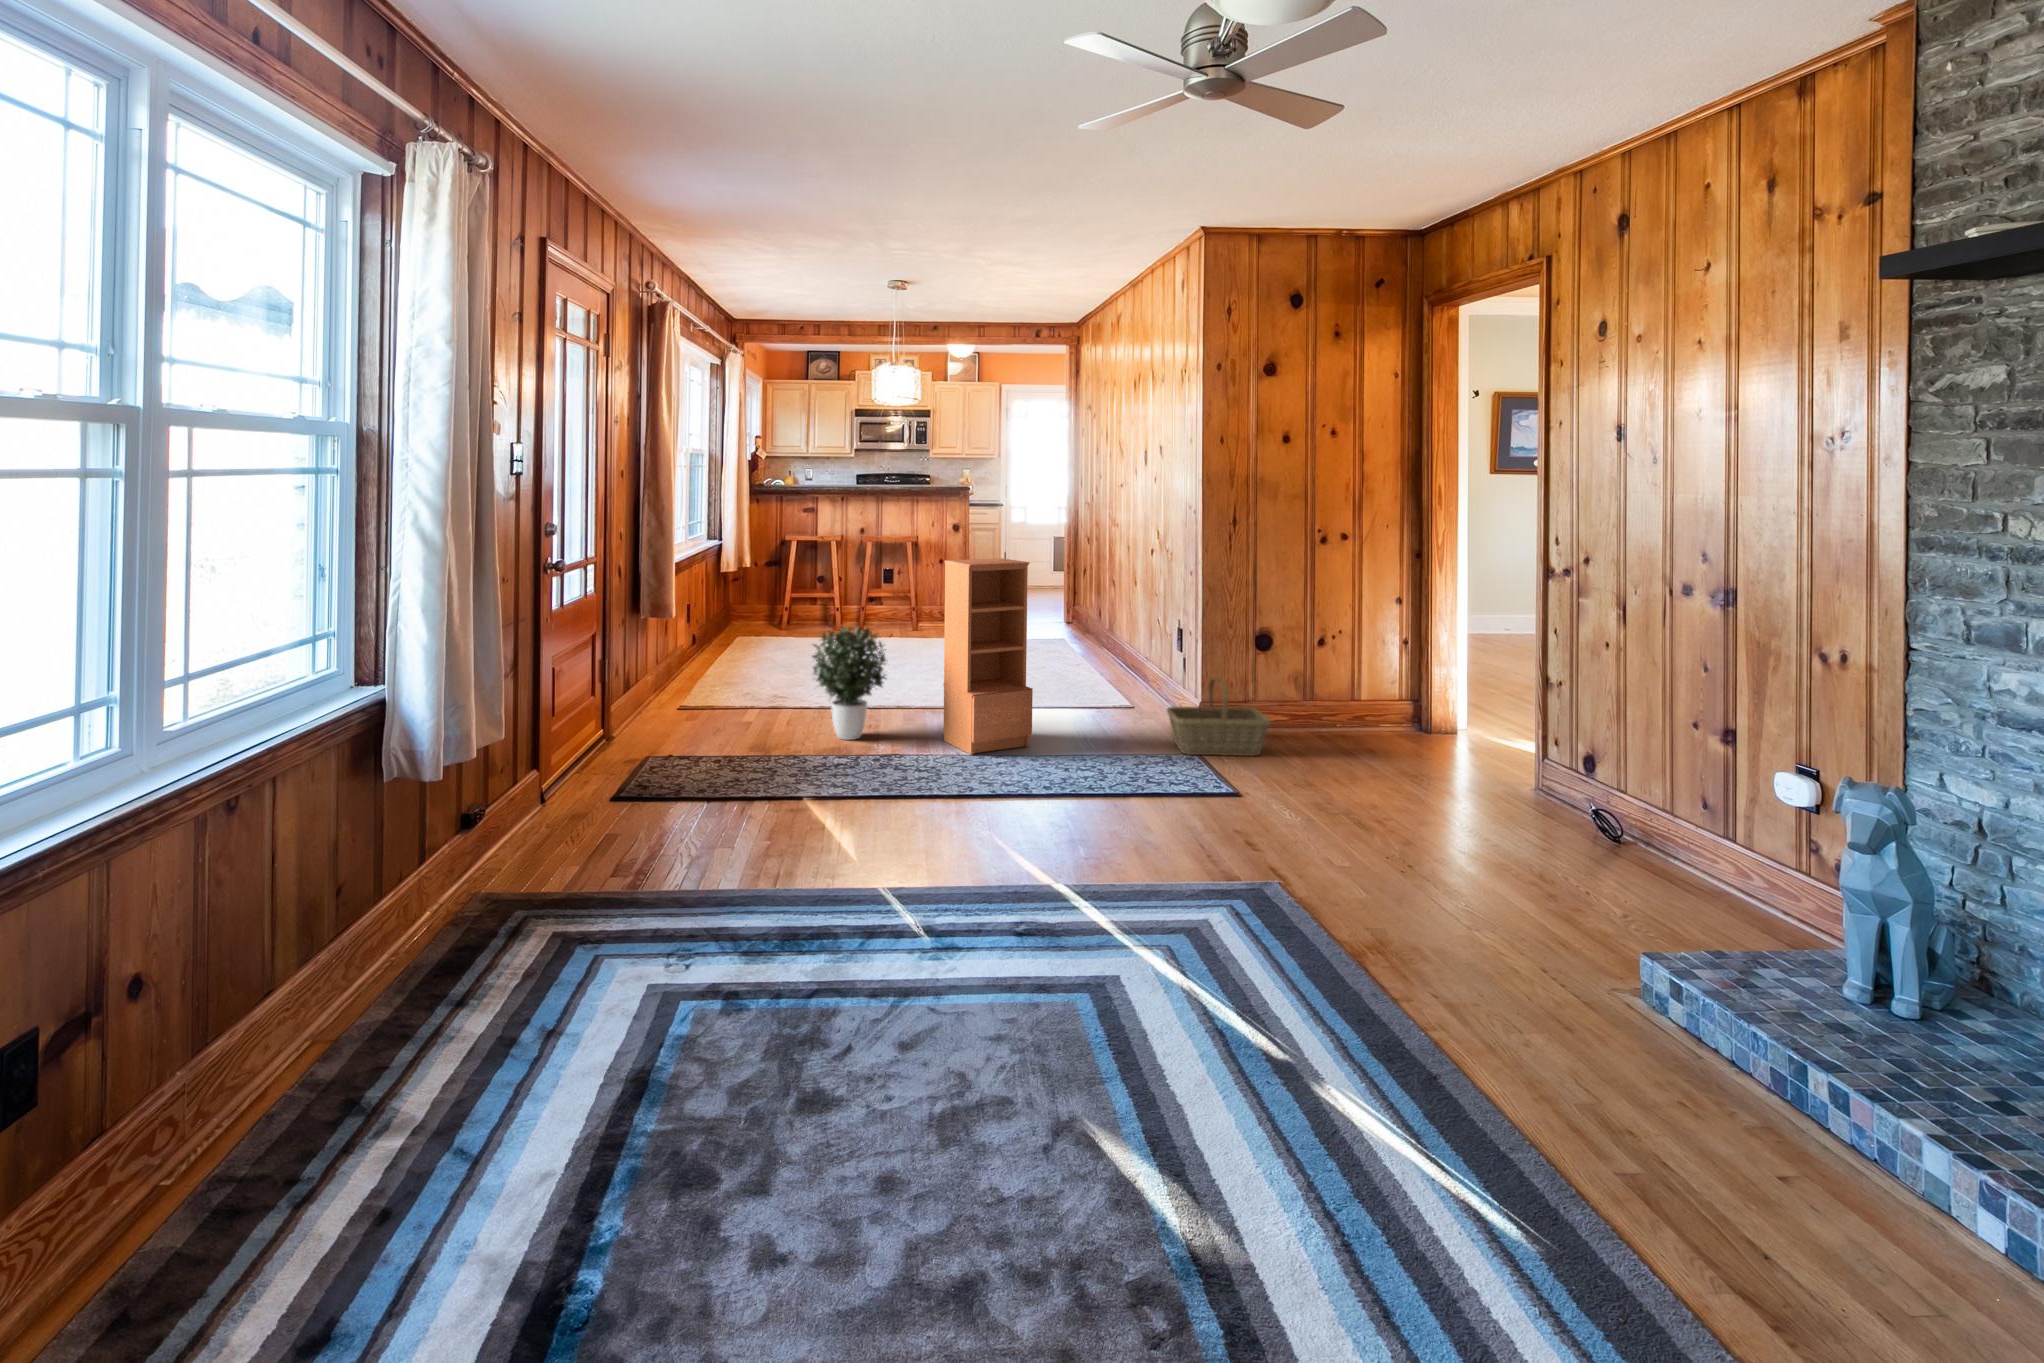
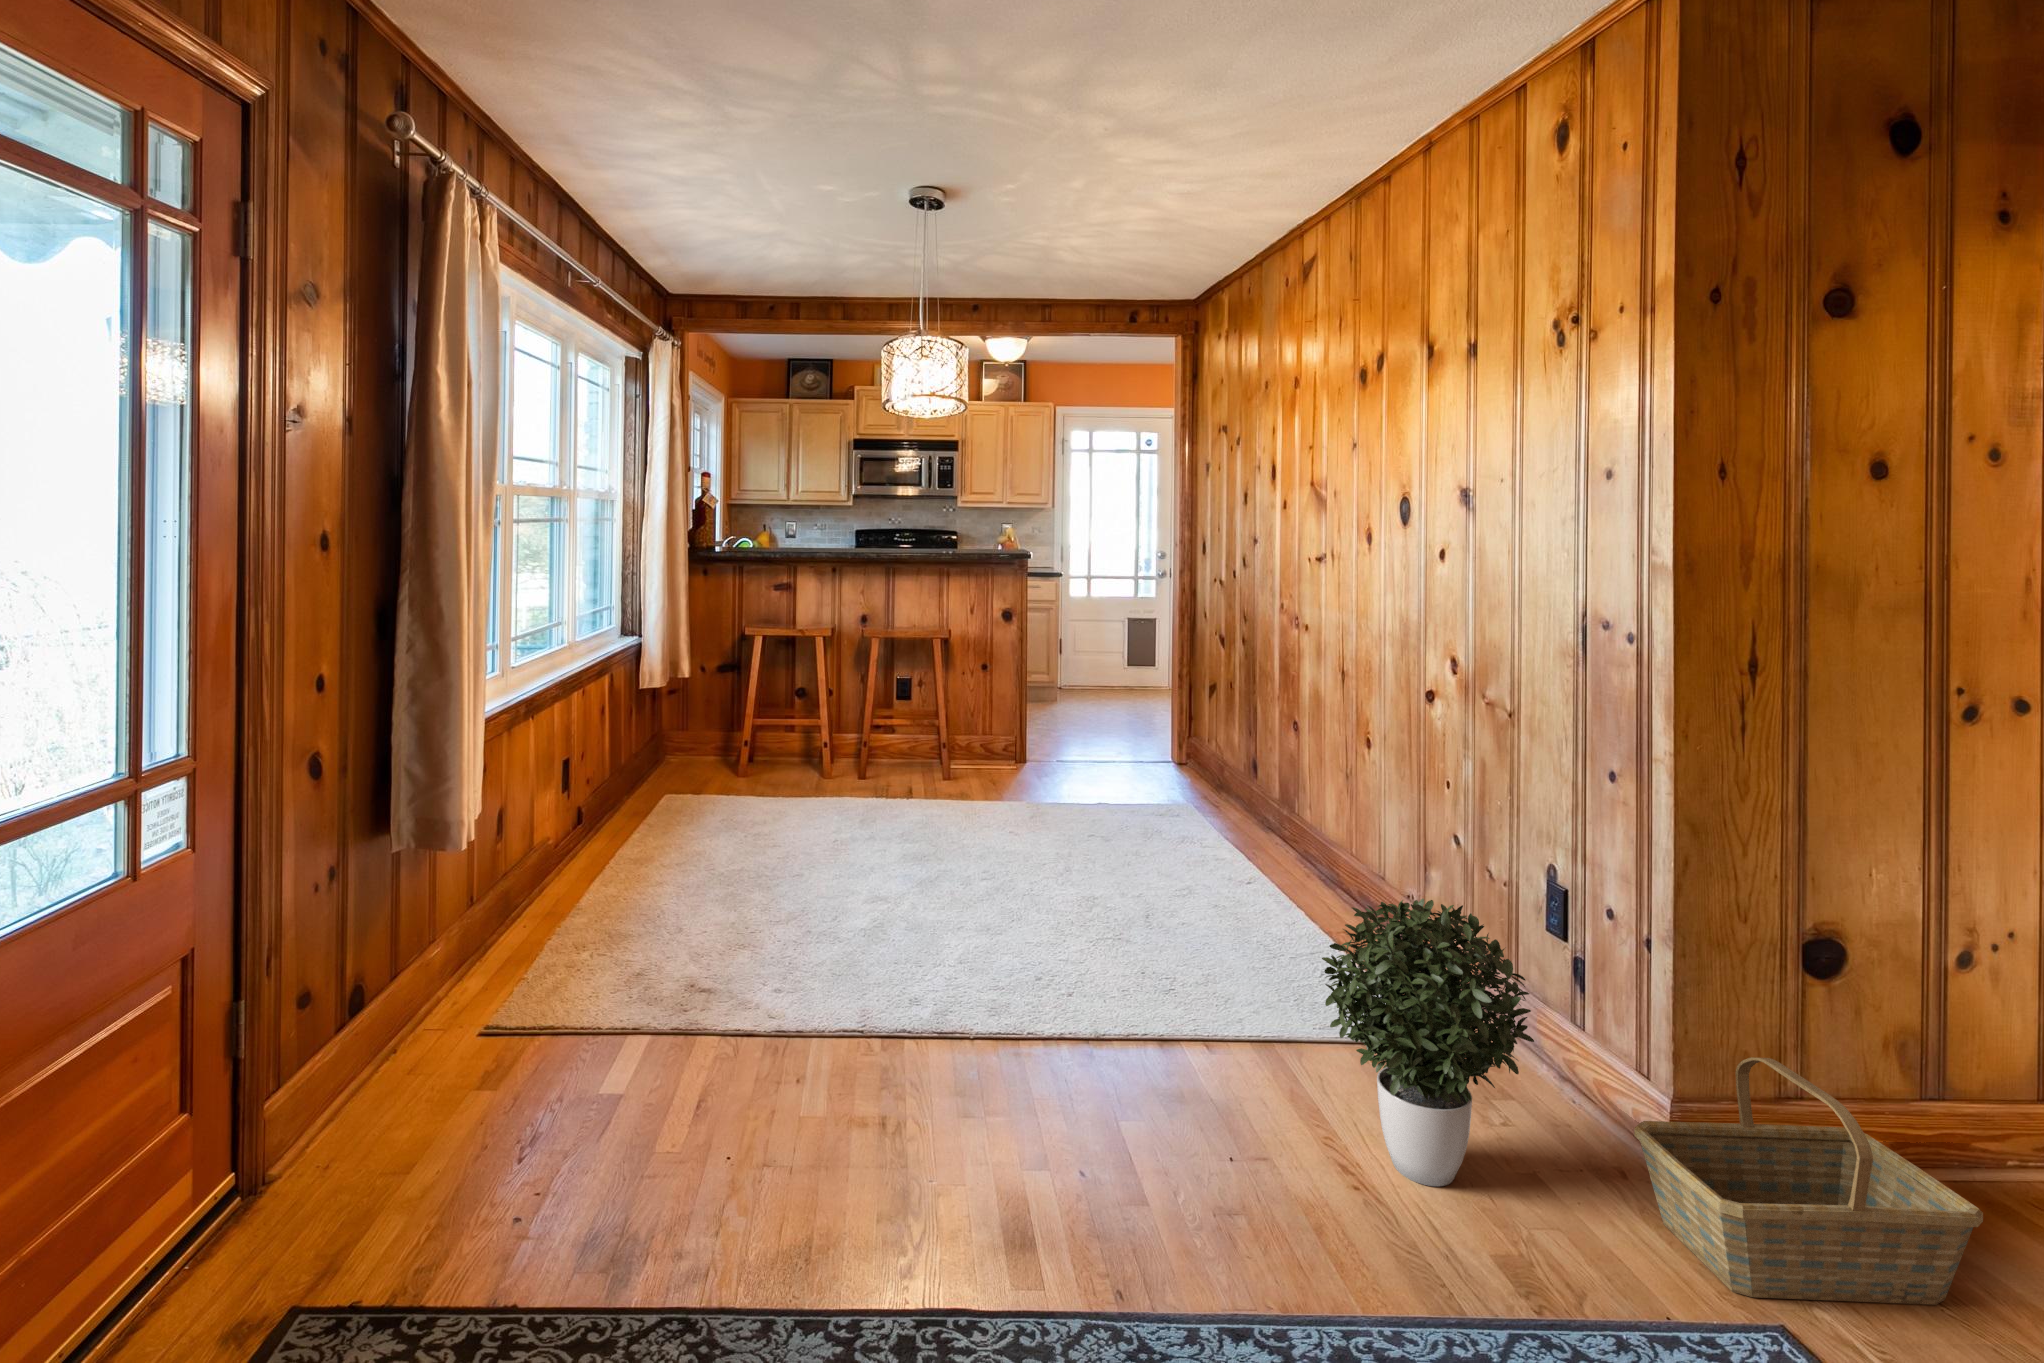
bookcase: present [944,558,1033,755] -> none [1074,740,1312,1297]
potted plant: present [813,627,886,740] -> present [1322,899,1534,1186]

